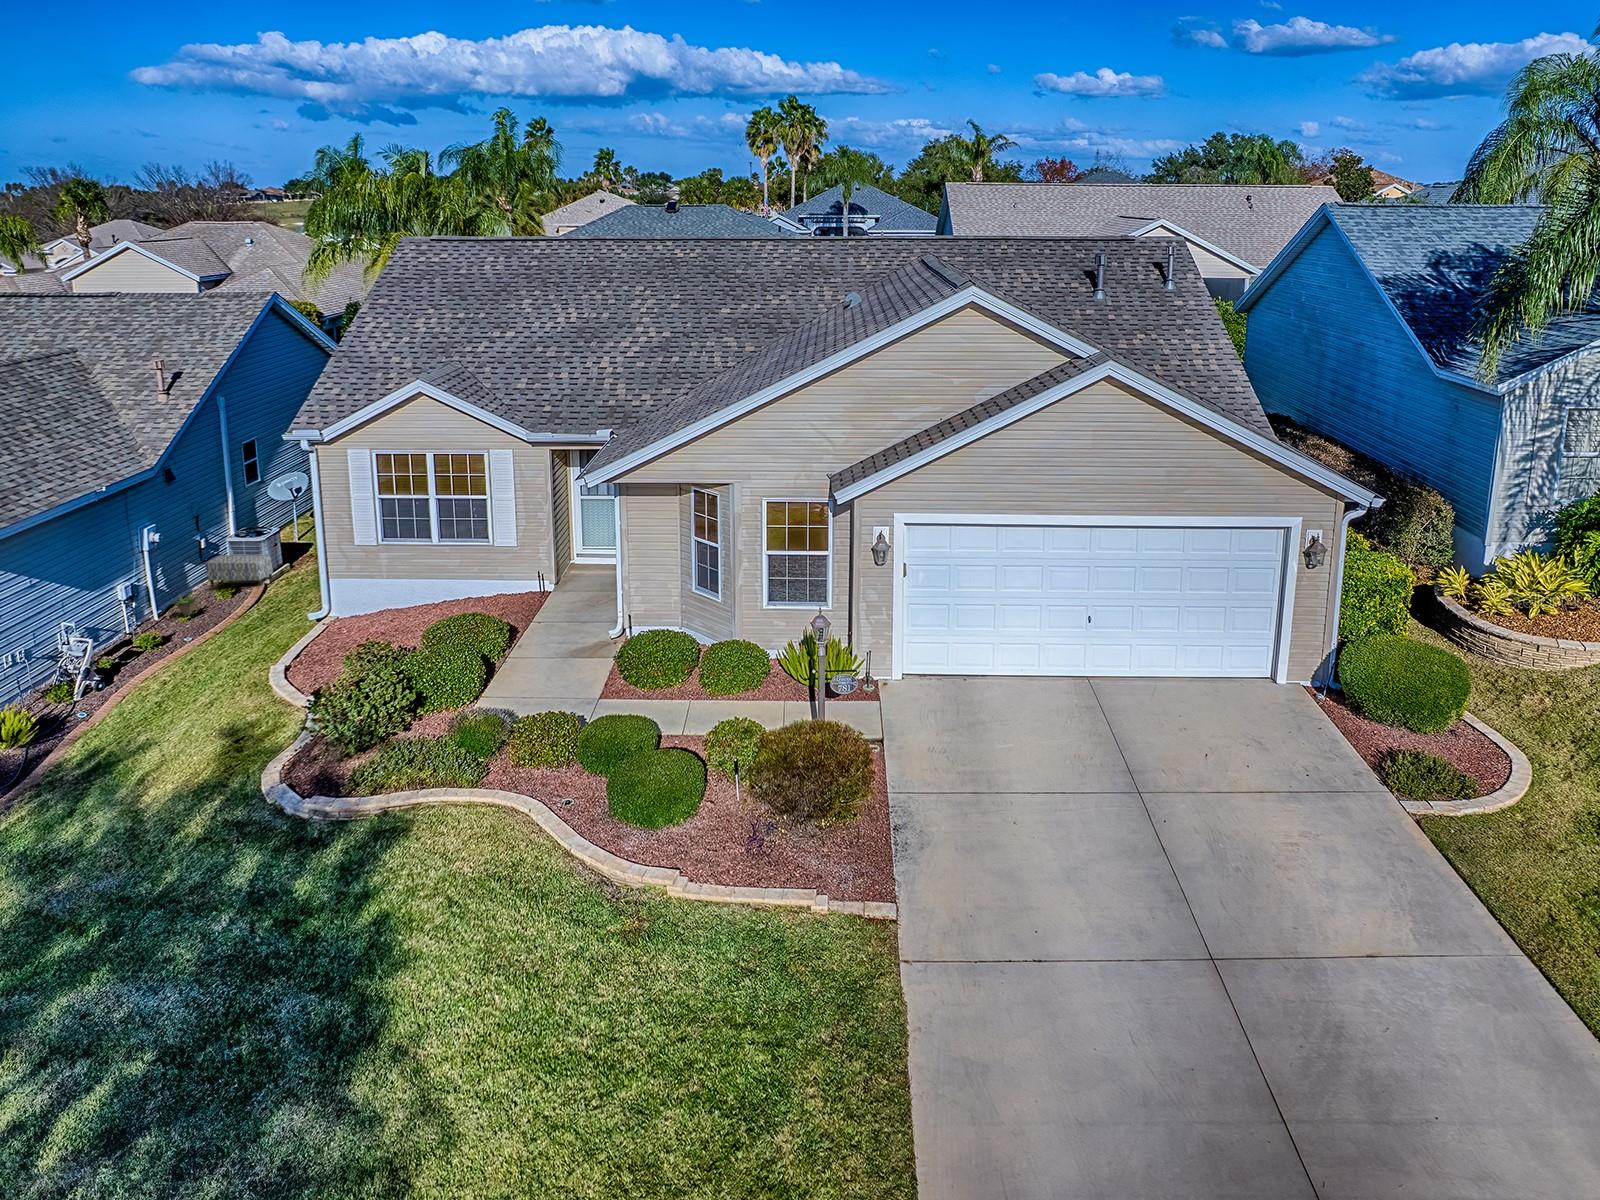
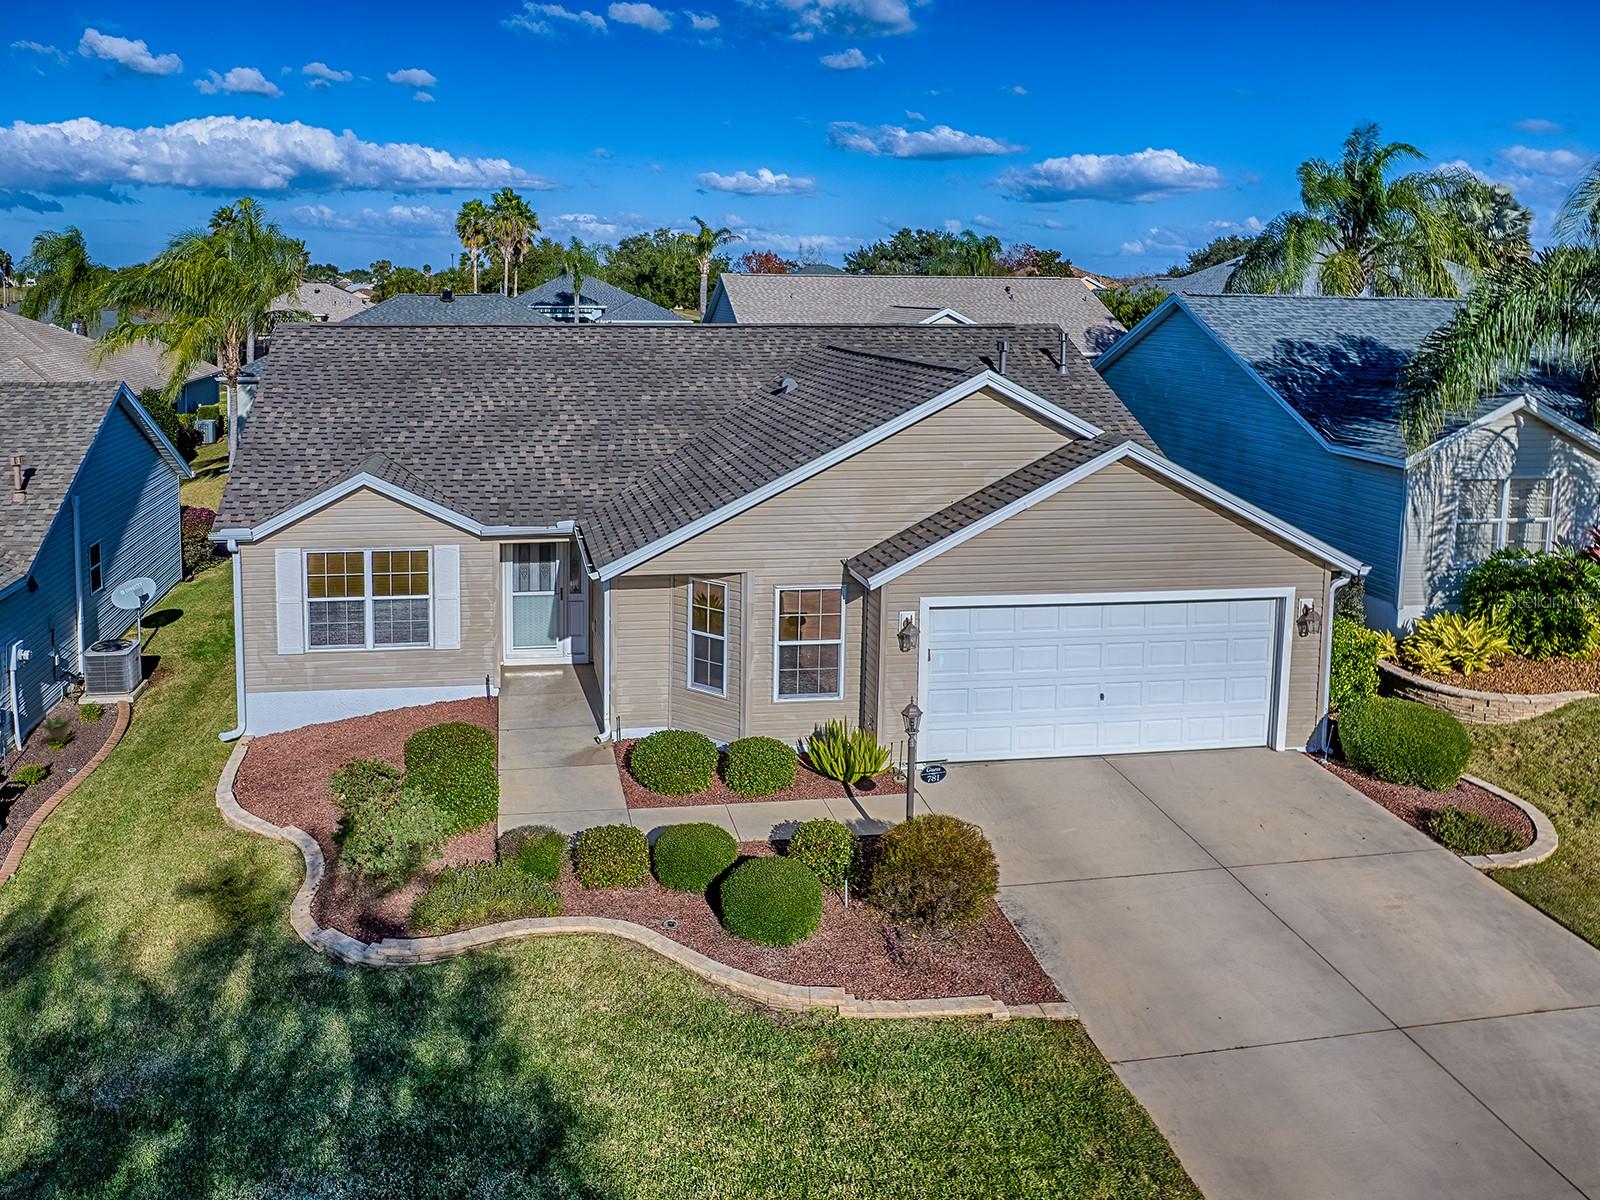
bench: present [205,555,273,587] -> none [65,669,142,708]

